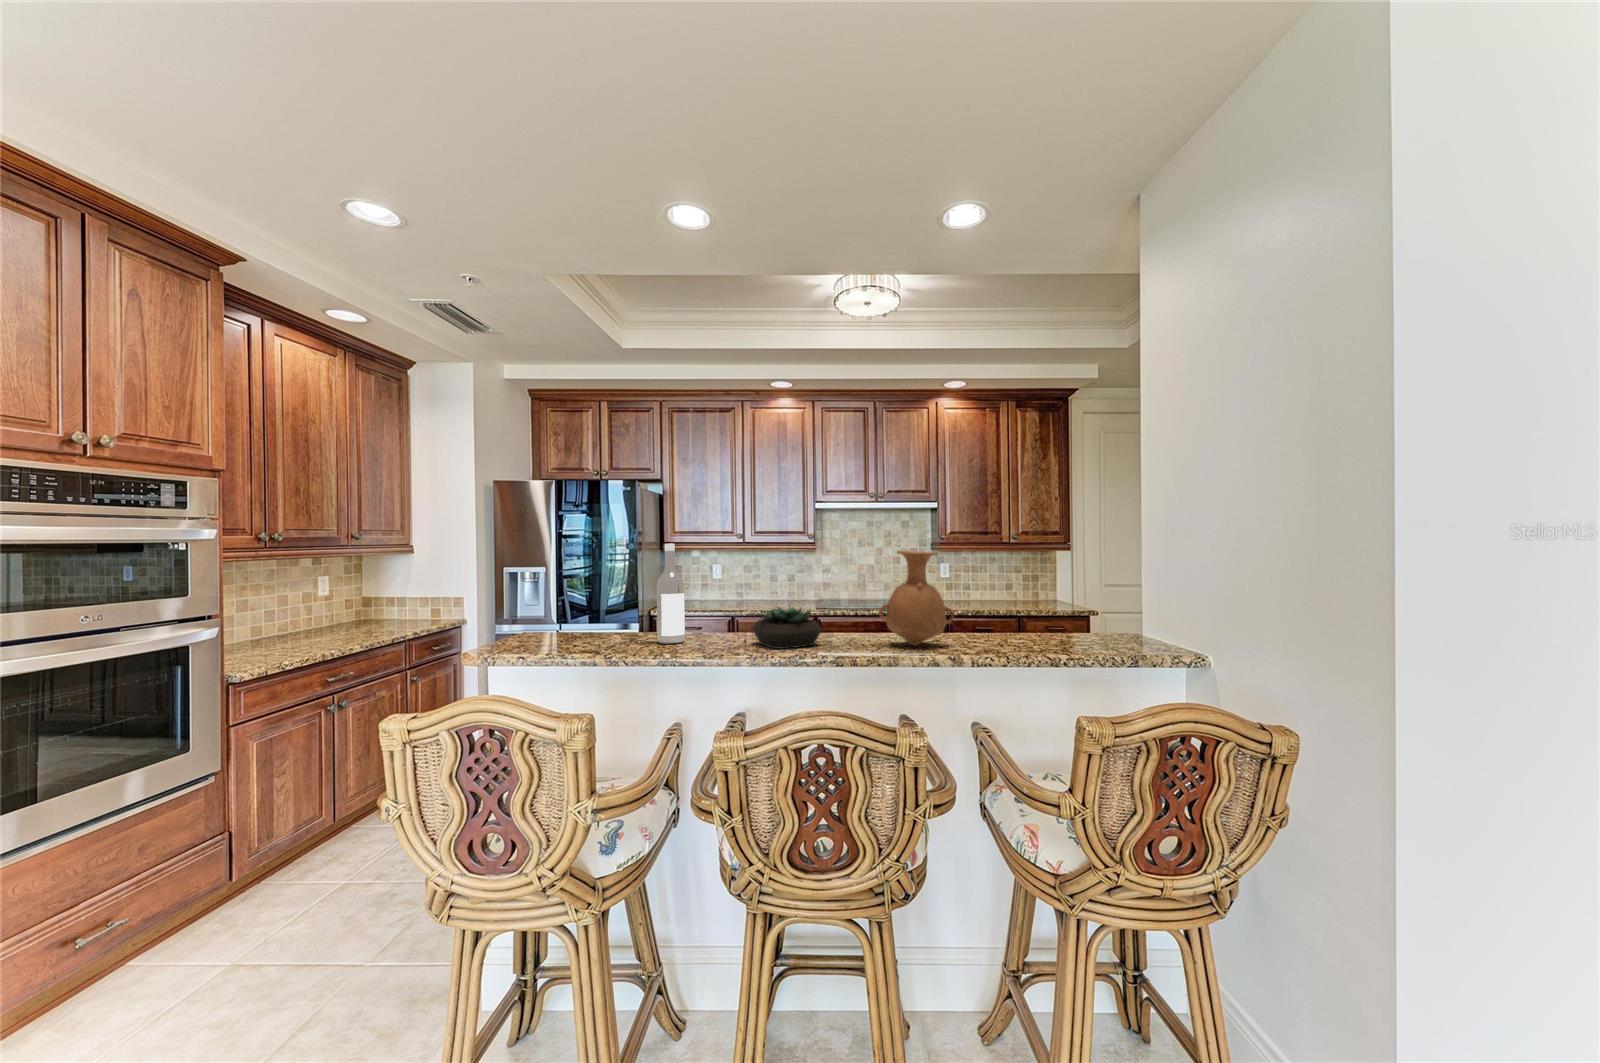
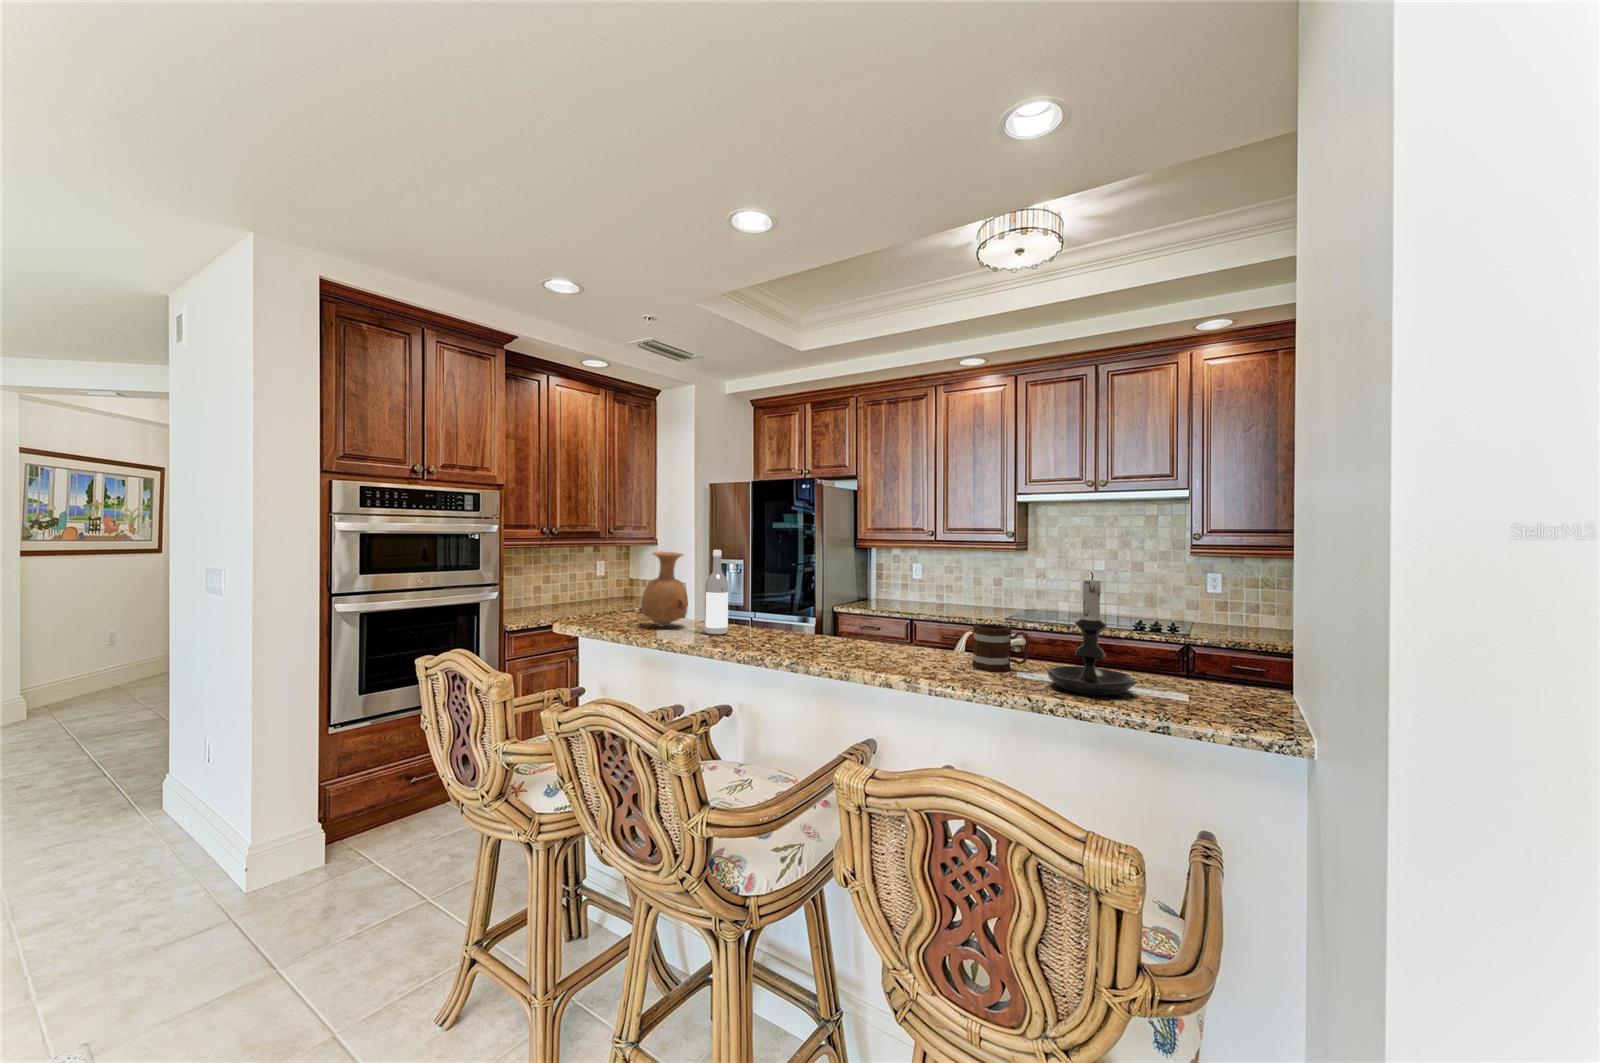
candle holder: none [1052,544,1129,649] -> present [1047,572,1137,695]
vase: present [879,550,954,645] -> present [641,552,688,627]
mug: none [967,600,1015,643] -> present [972,624,1029,672]
succulent plant: present [752,607,822,649] -> none [768,611,824,651]

